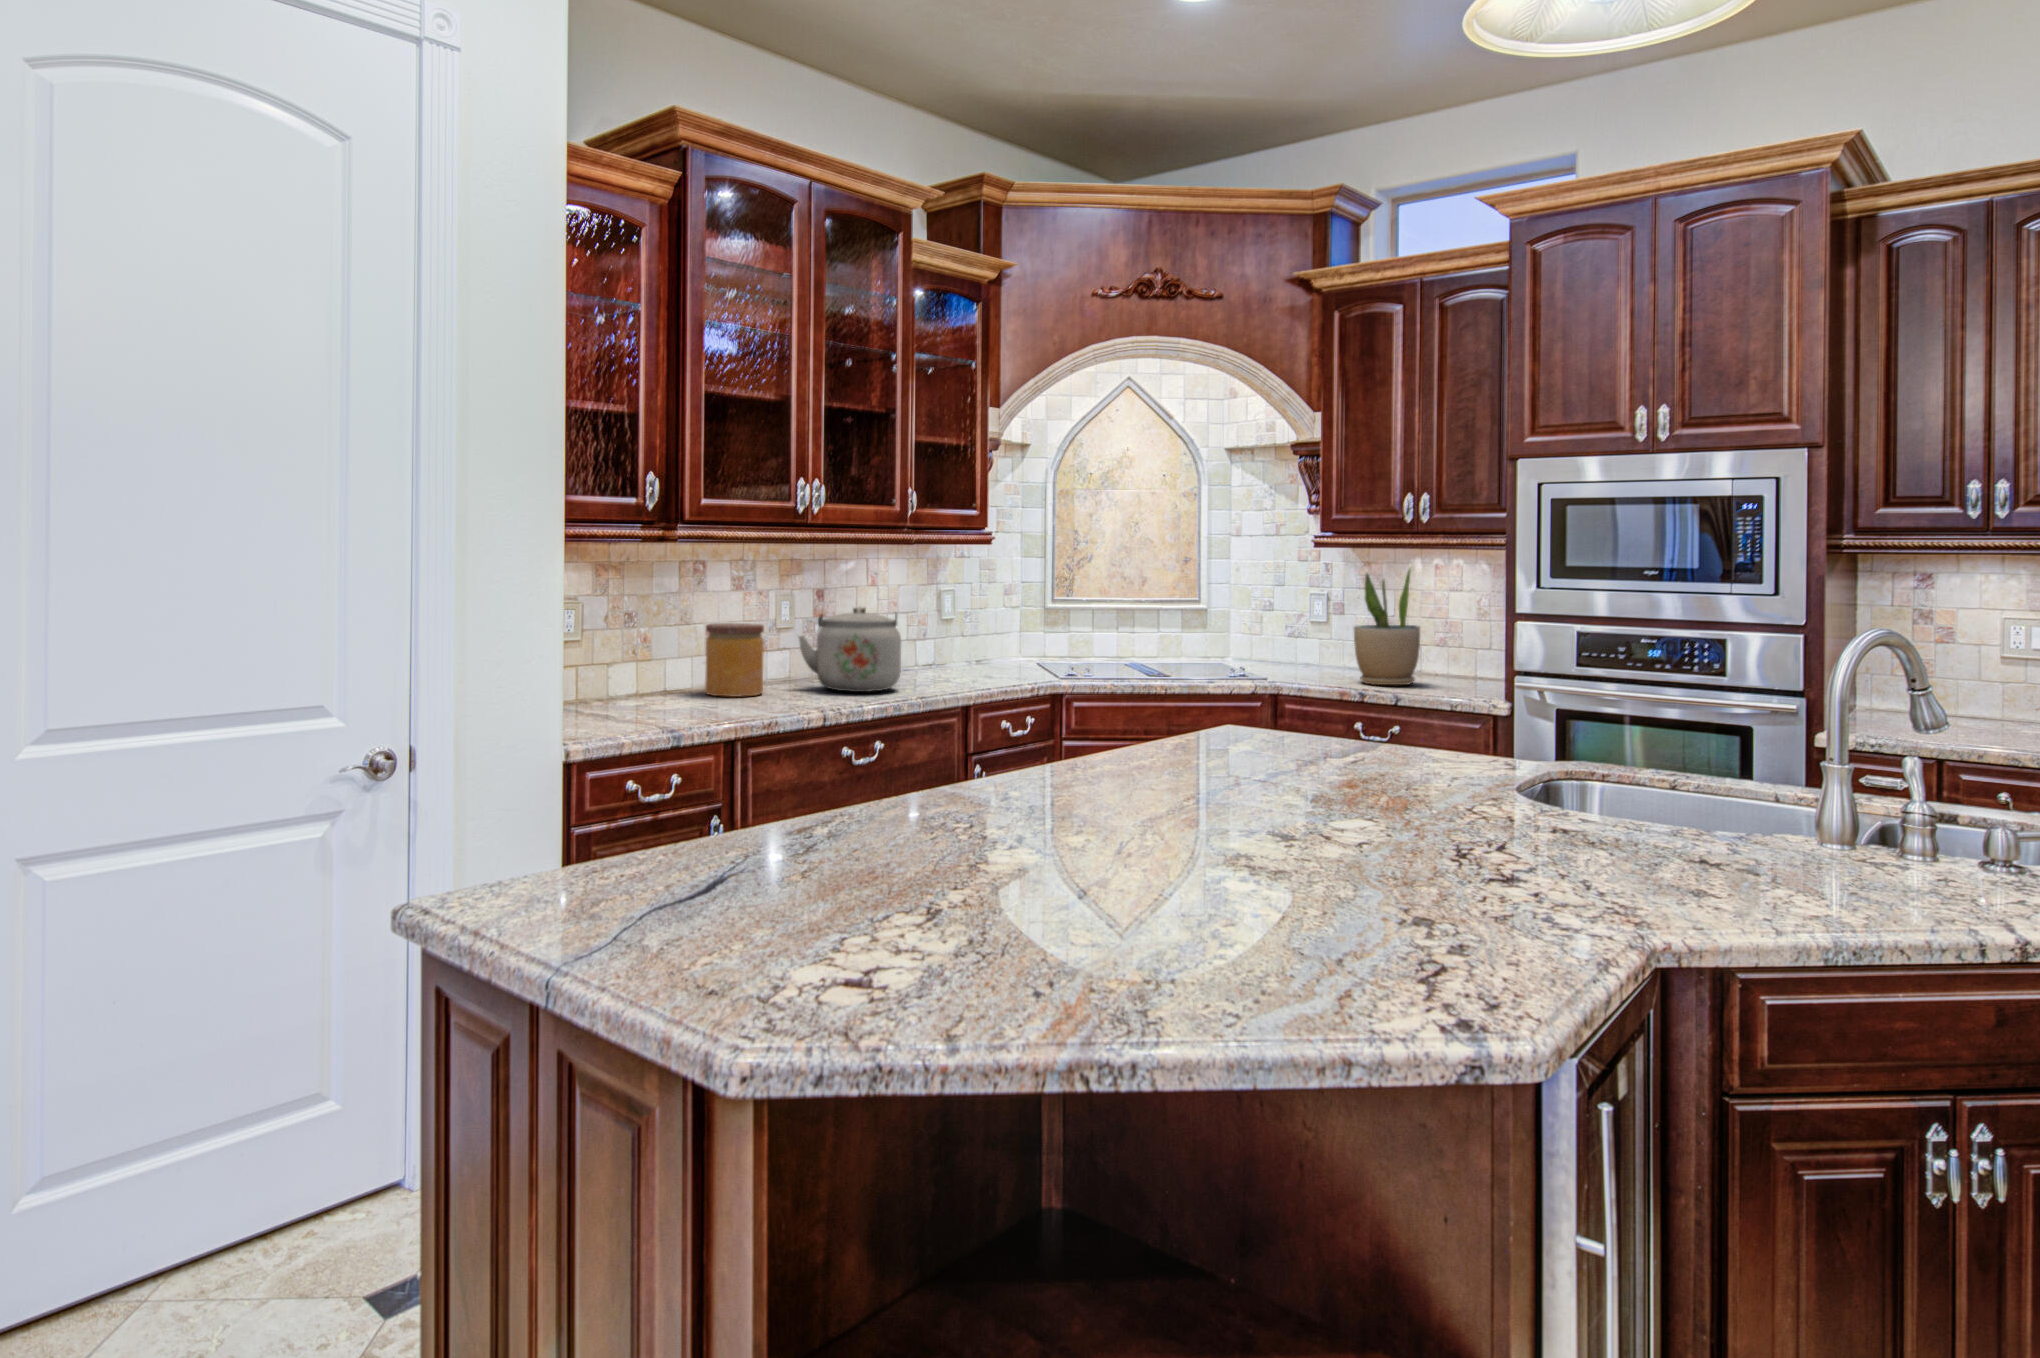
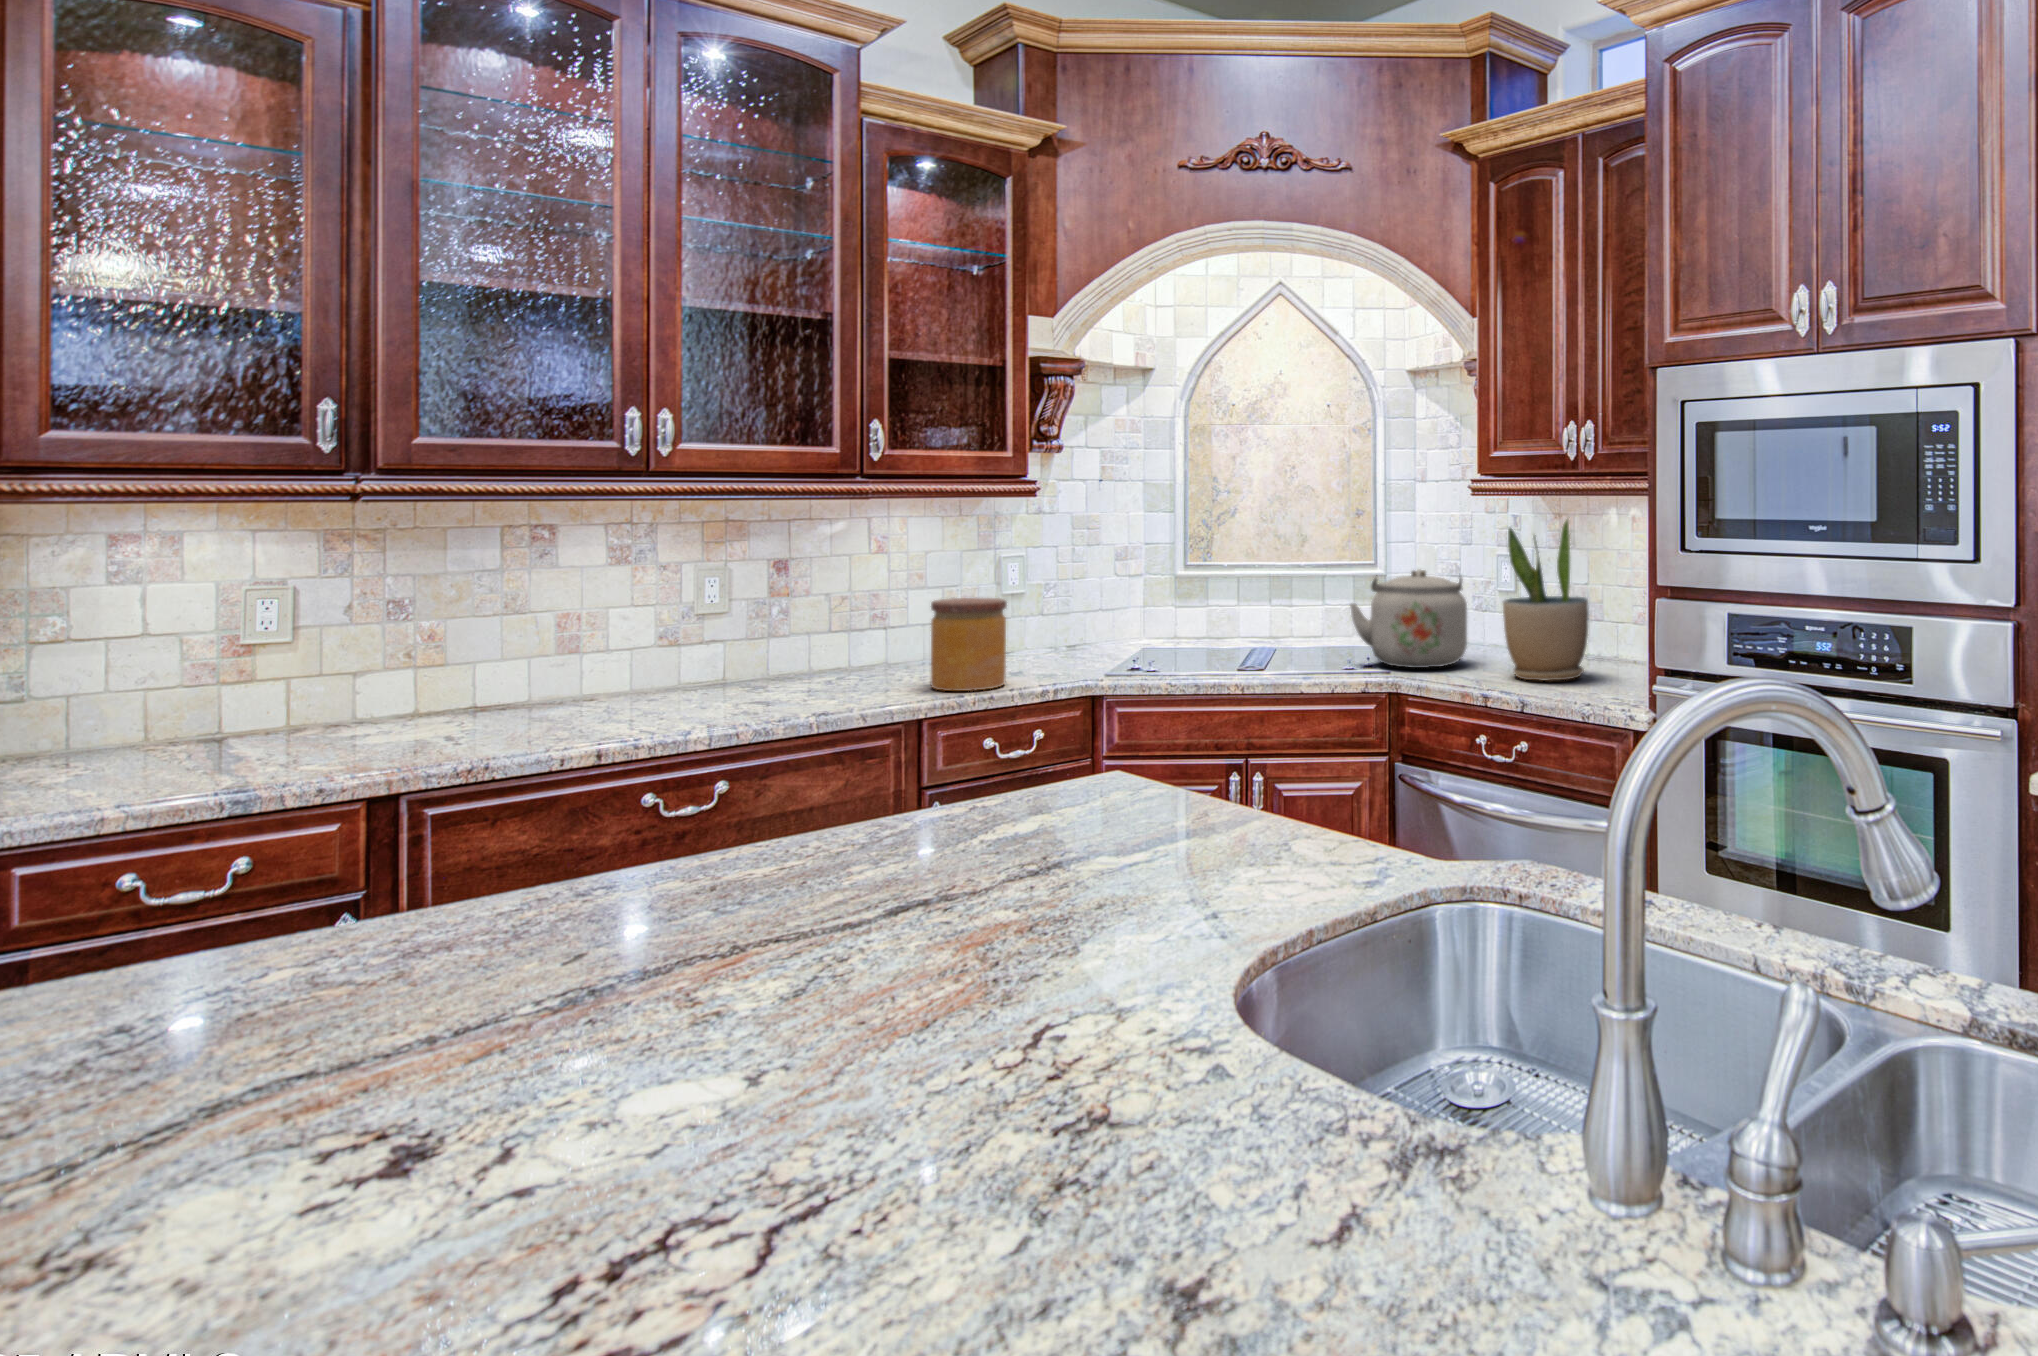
kettle: present [799,607,901,692] -> present [1350,569,1467,668]
jar: present [705,623,764,697] -> present [931,598,1007,691]

